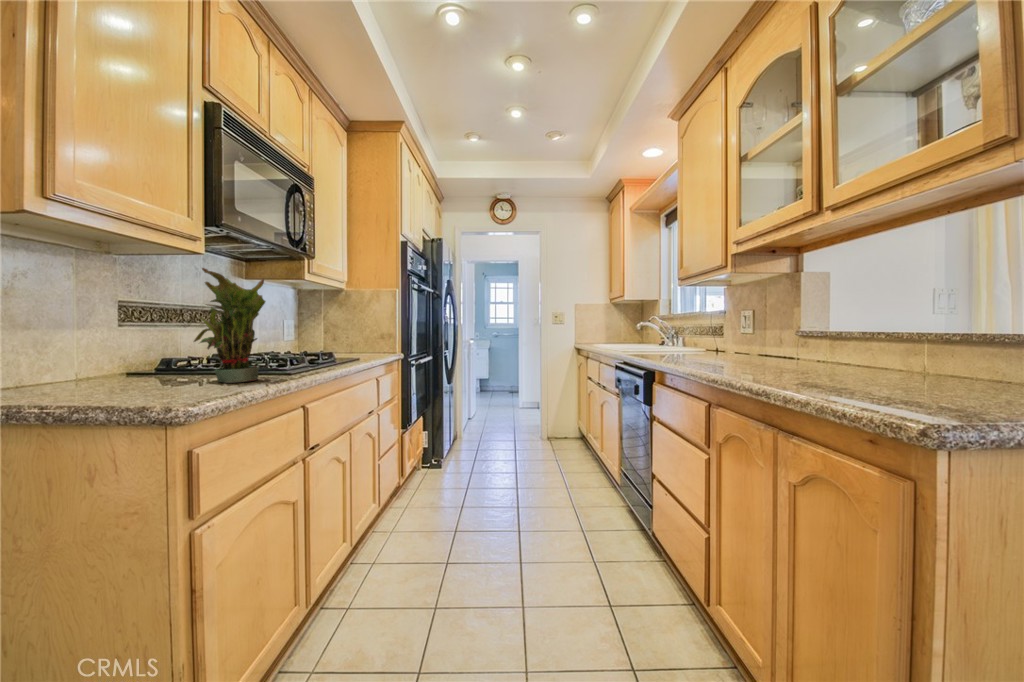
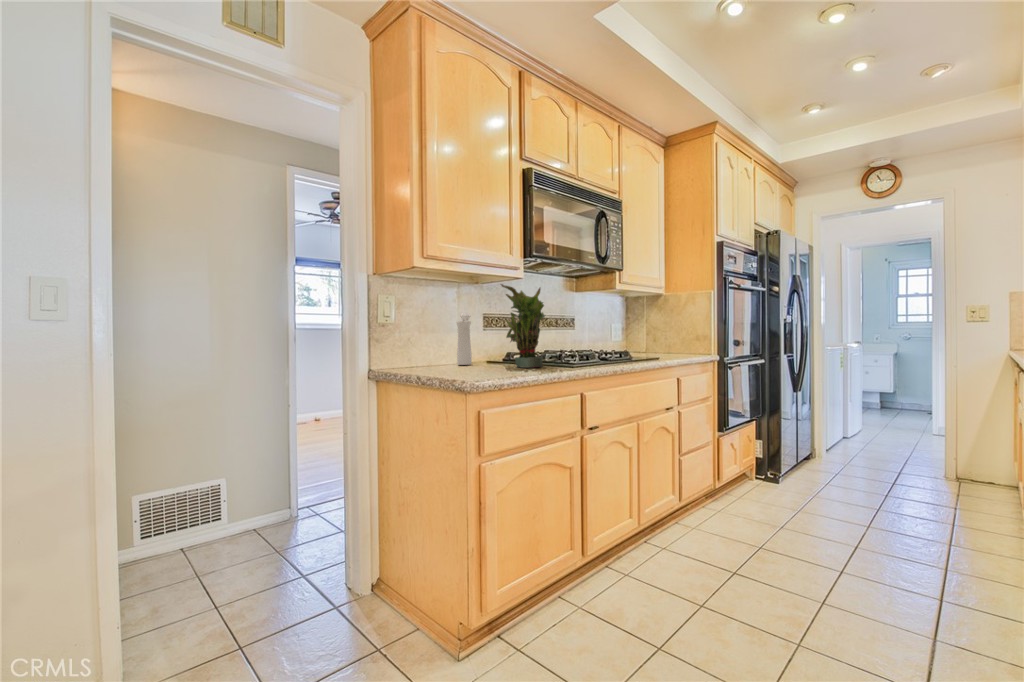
pepper mill: none [72,300,116,387] -> present [456,313,472,365]

